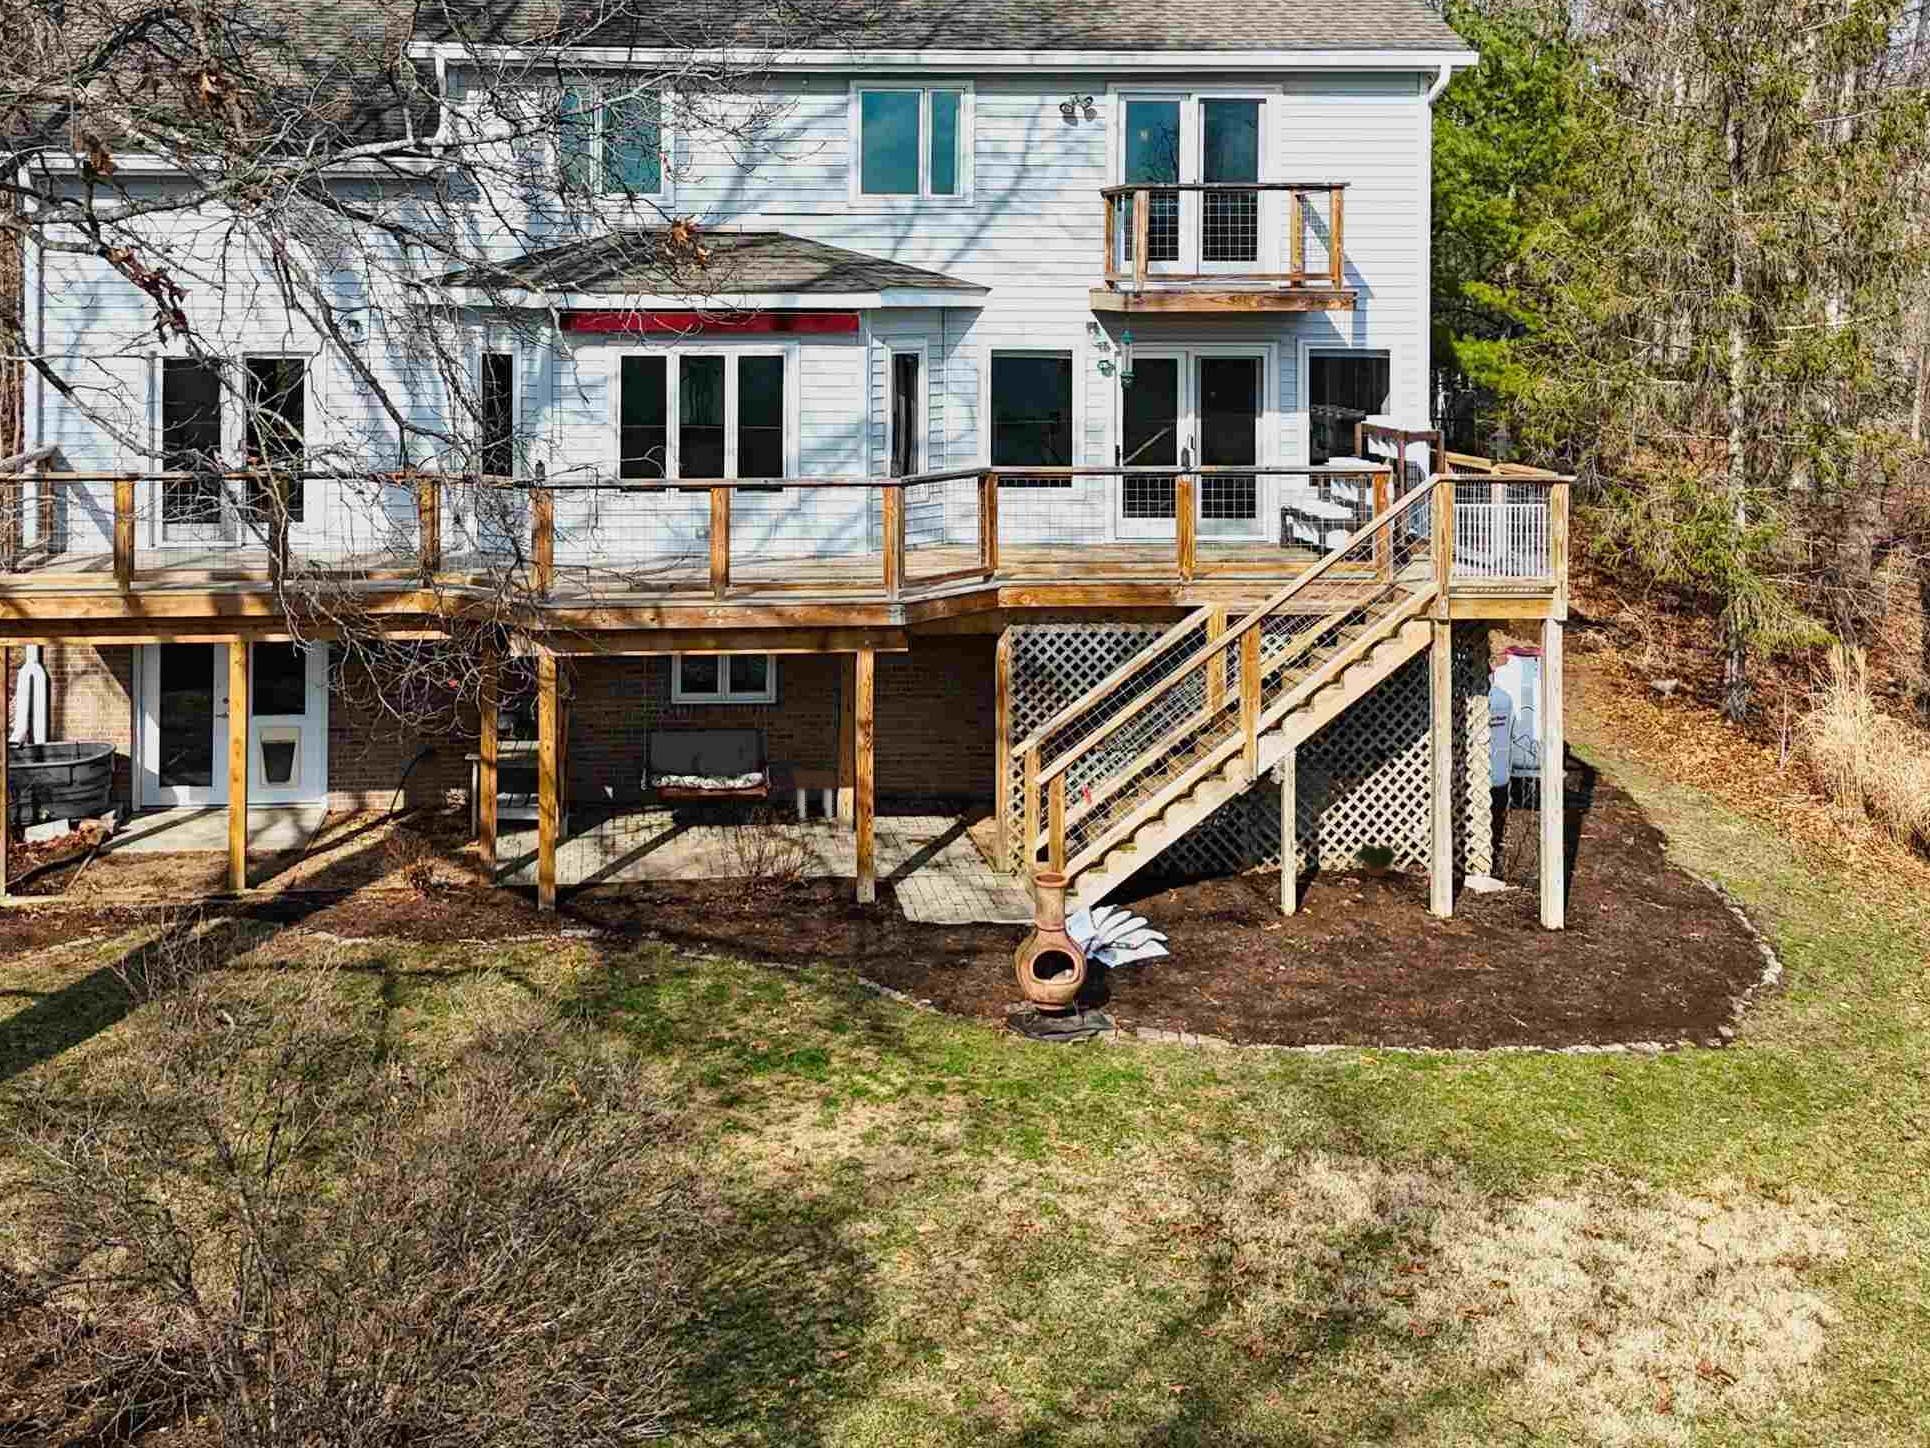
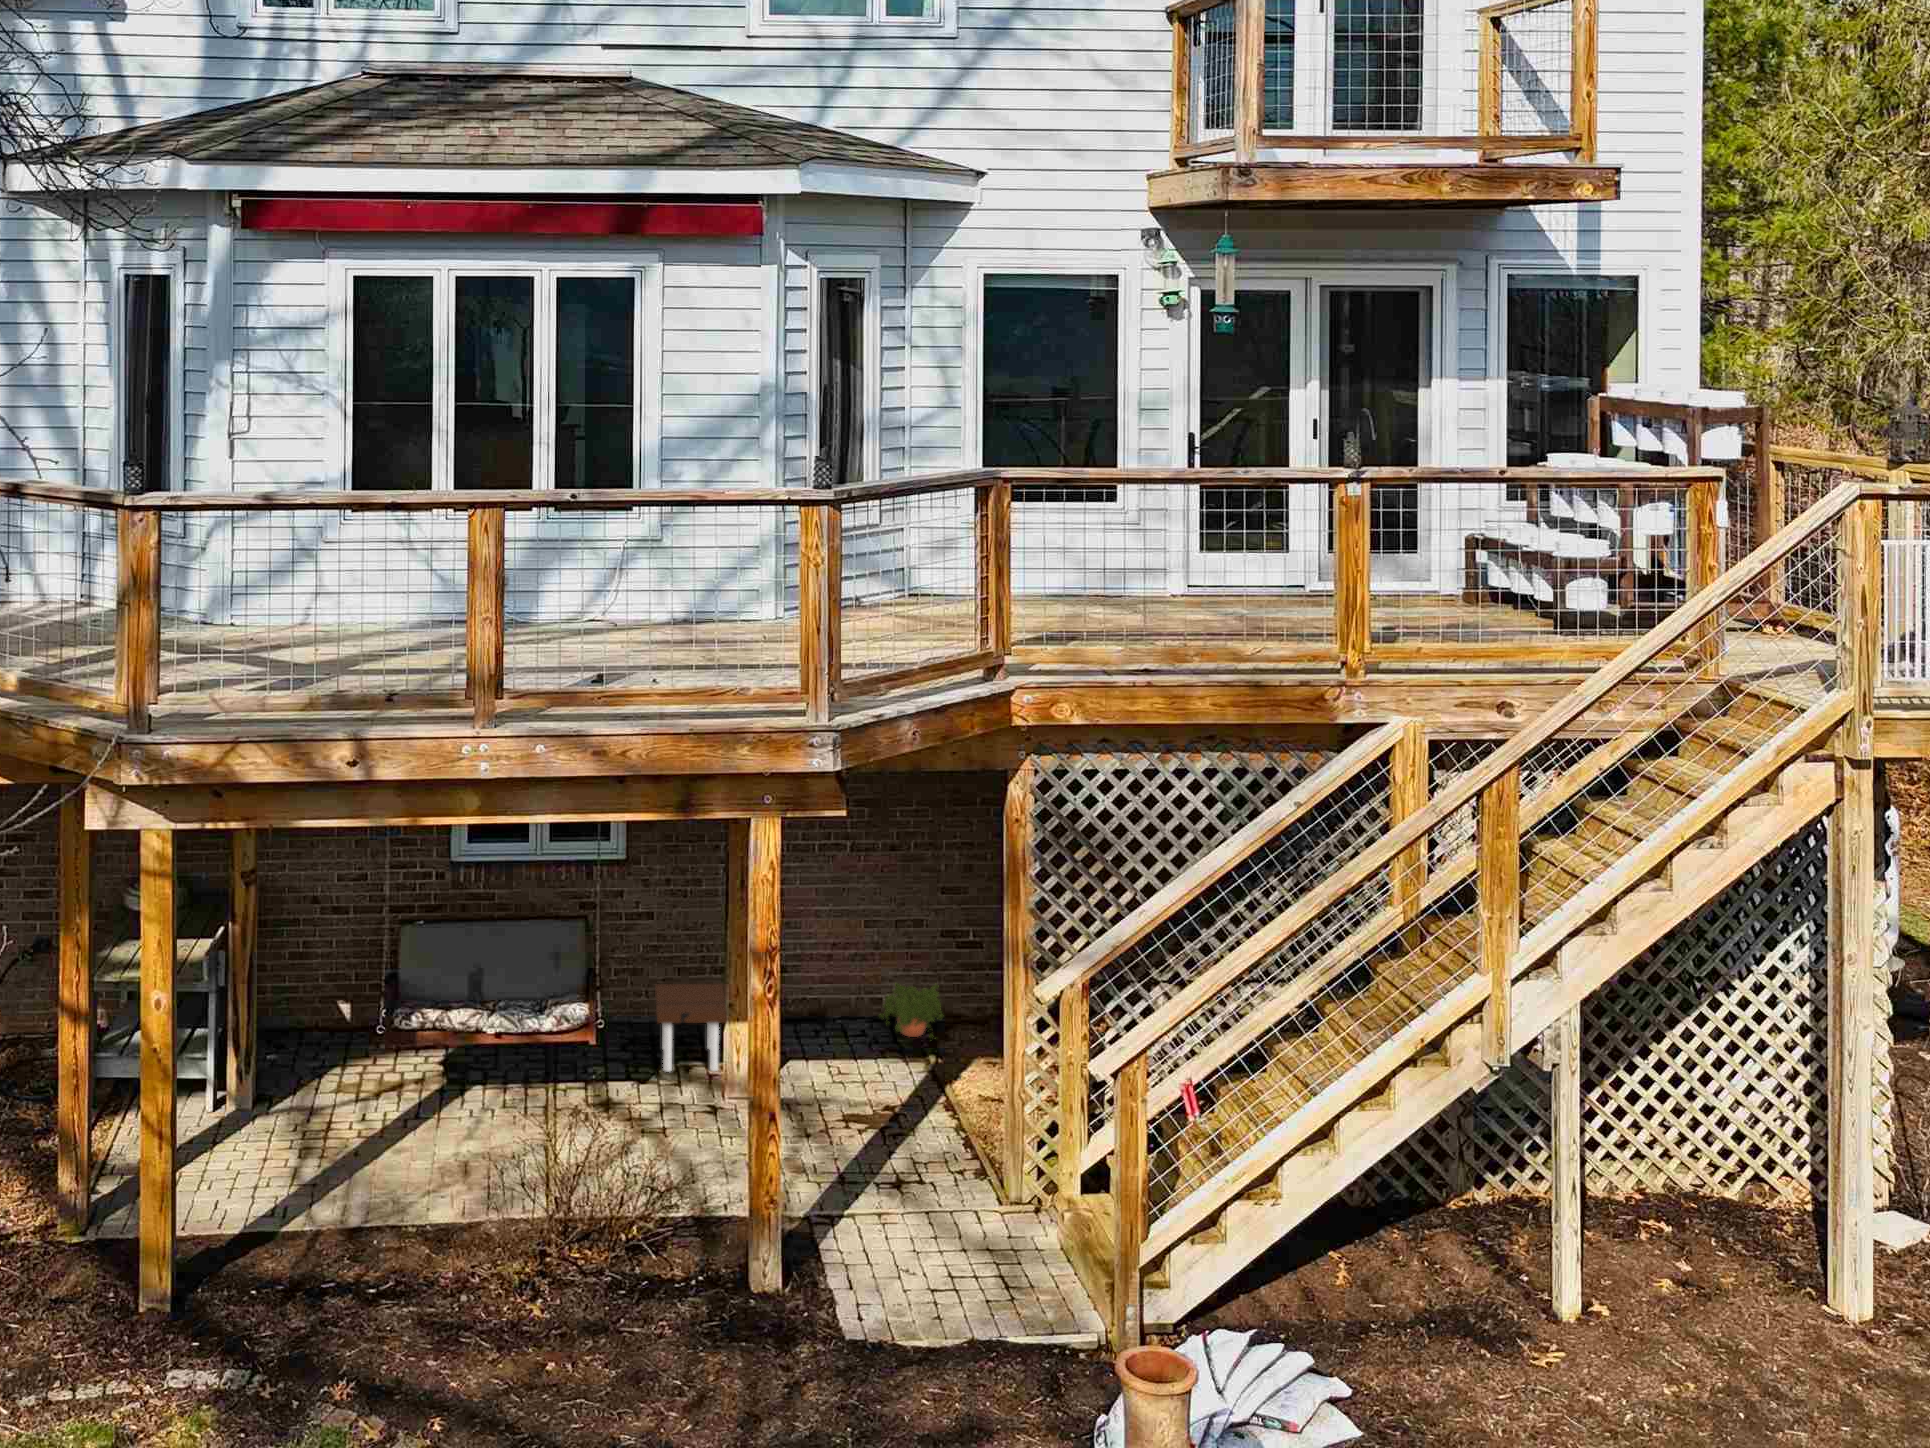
potted plant: present [1355,842,1397,877] -> present [880,983,943,1039]

